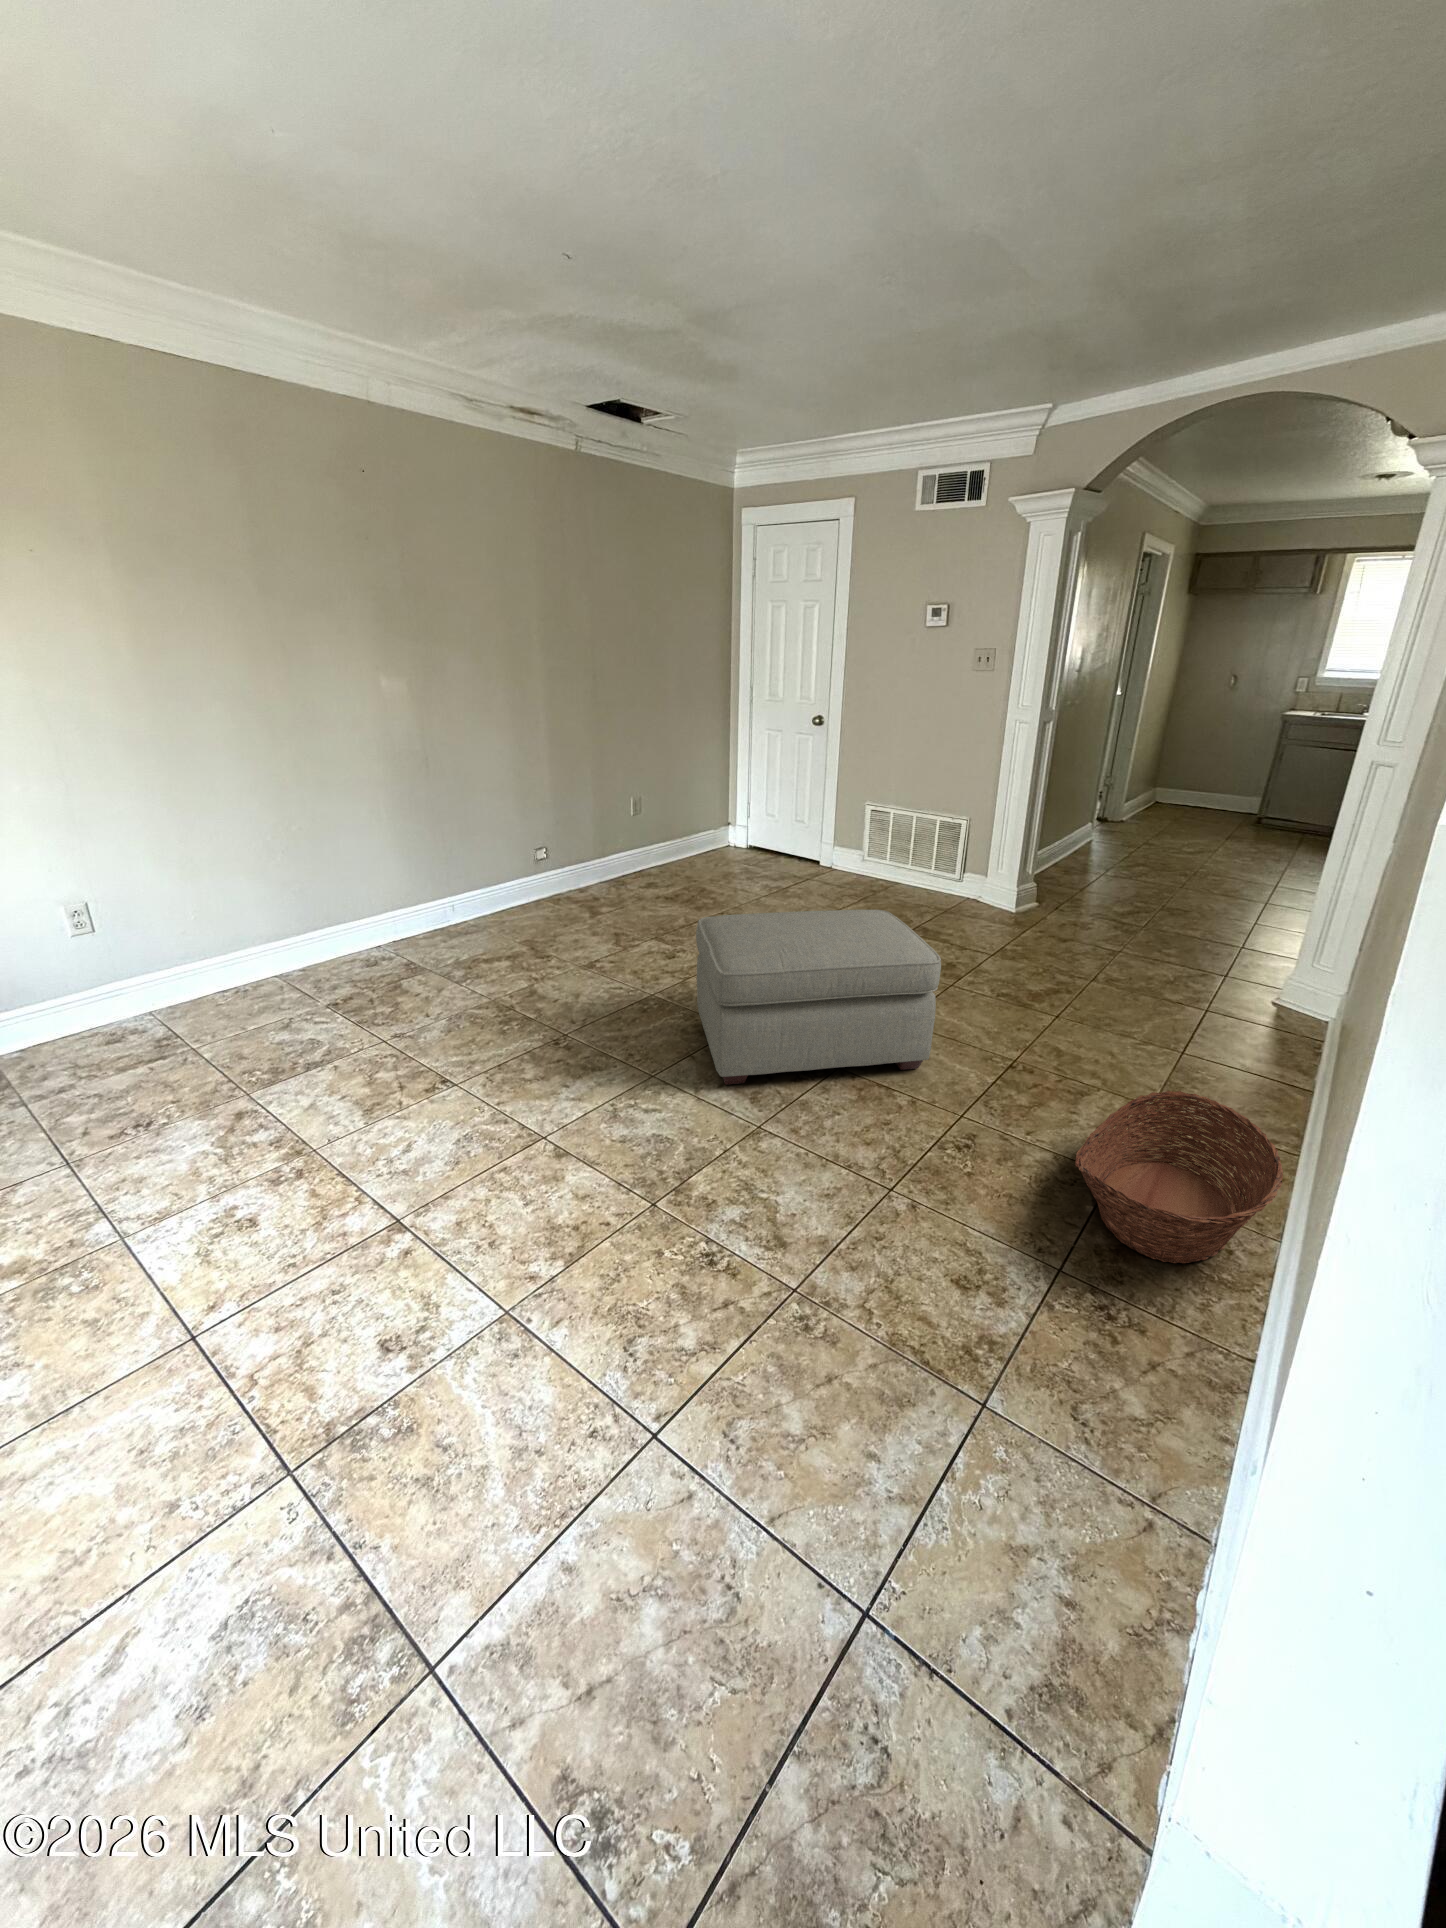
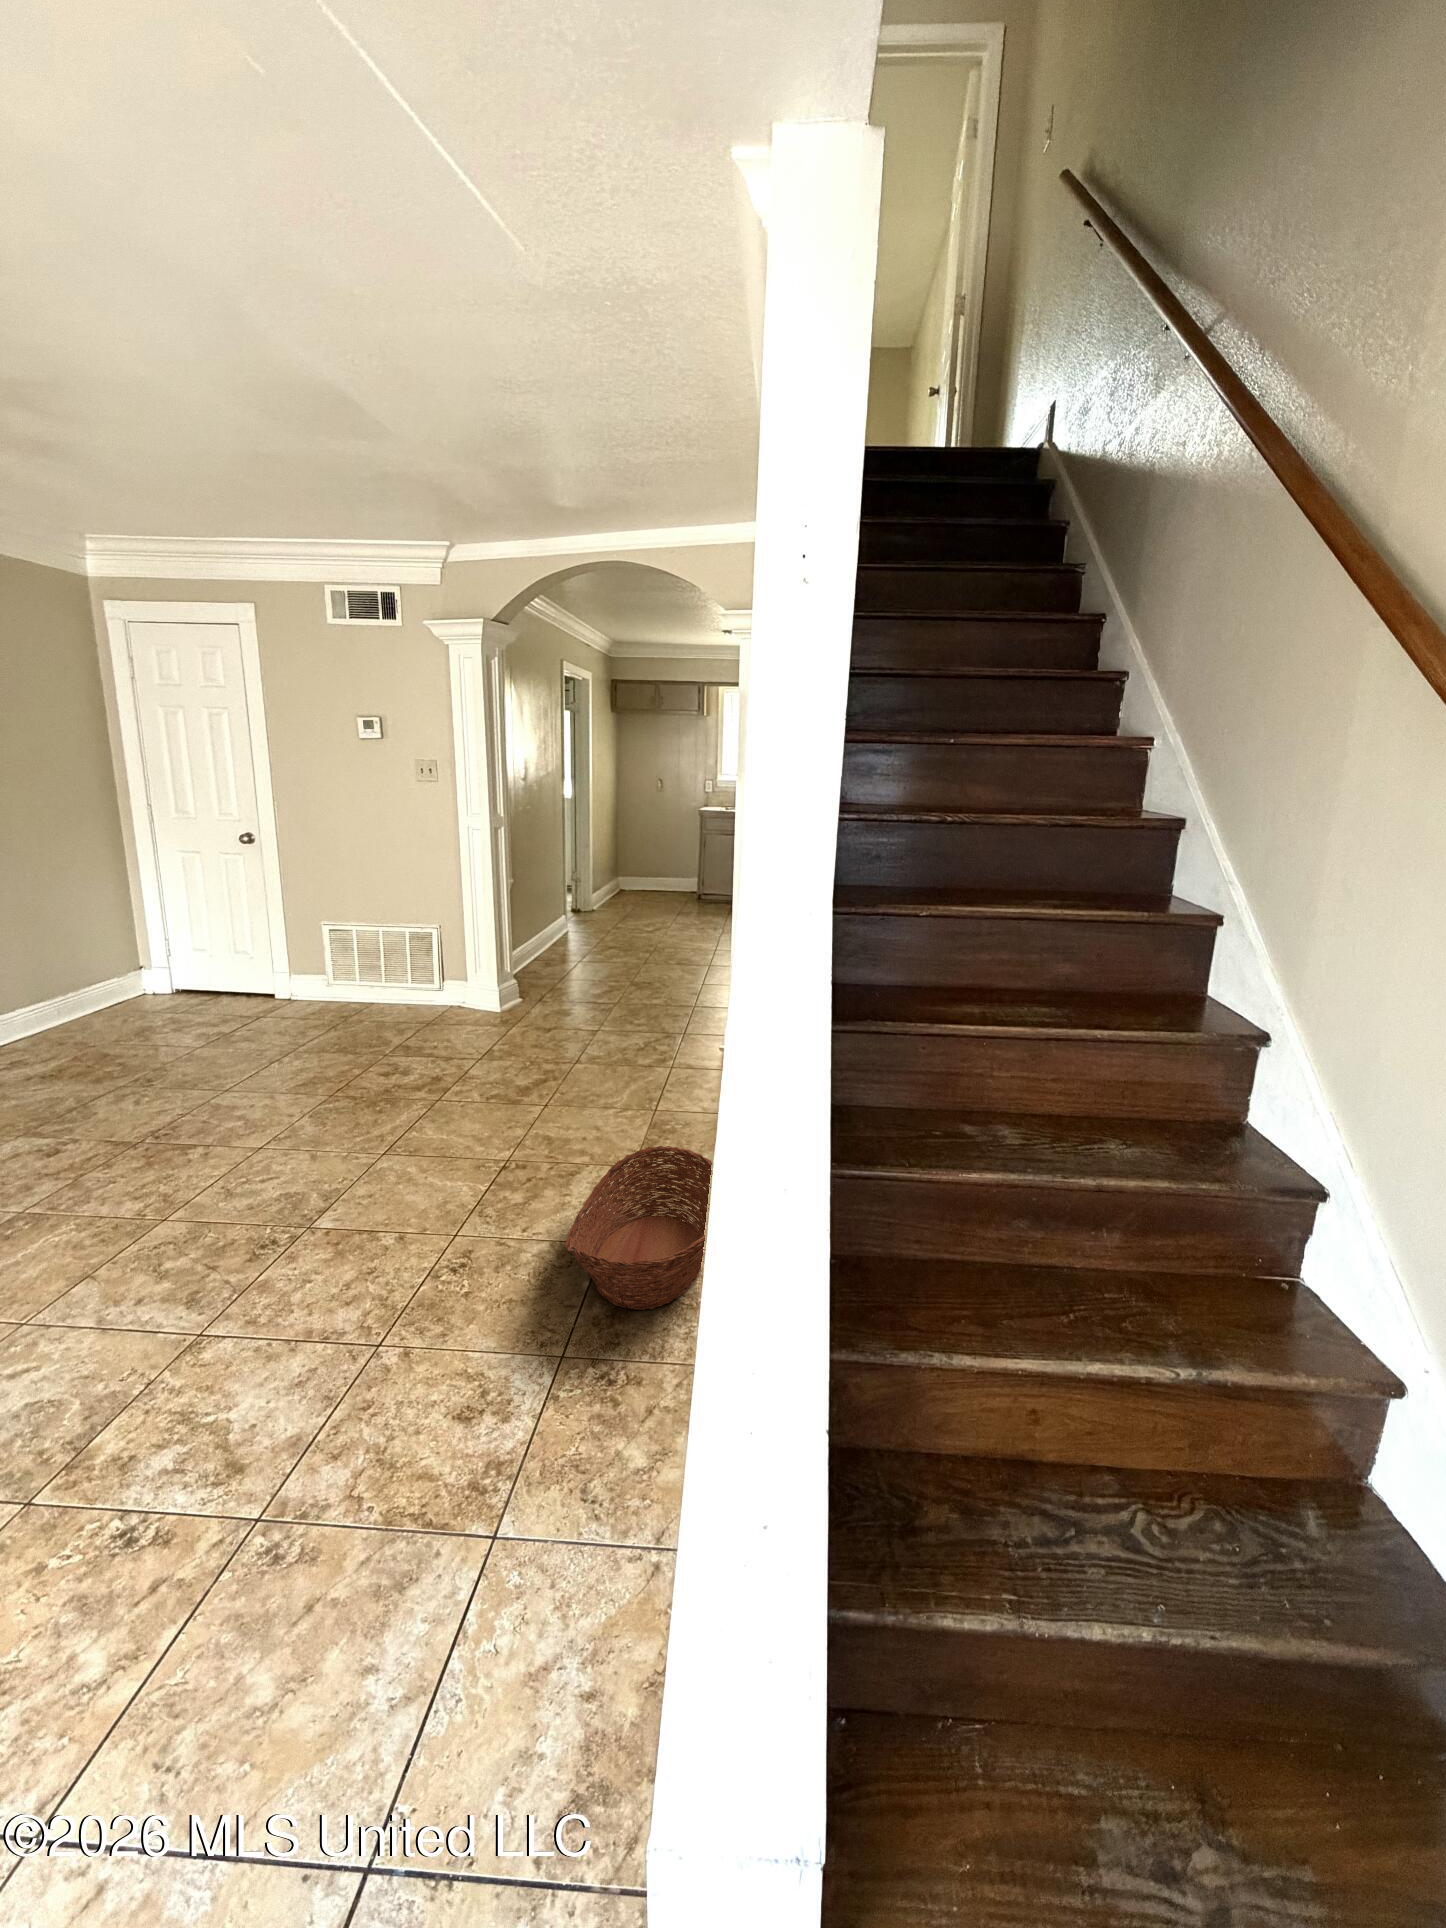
ottoman: present [696,910,941,1085] -> none [78,1038,415,1298]

